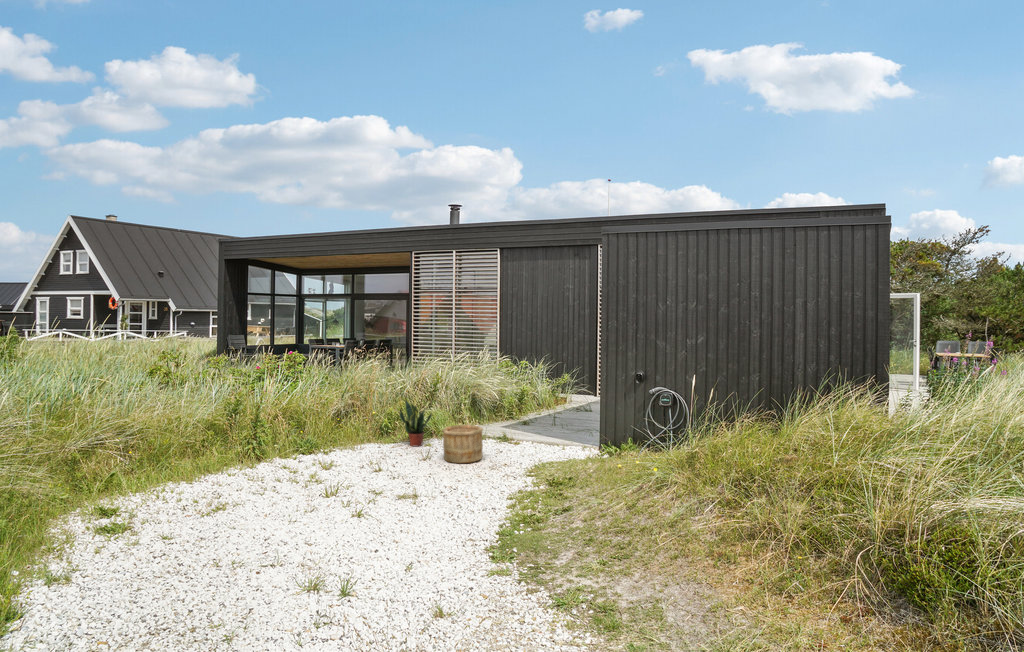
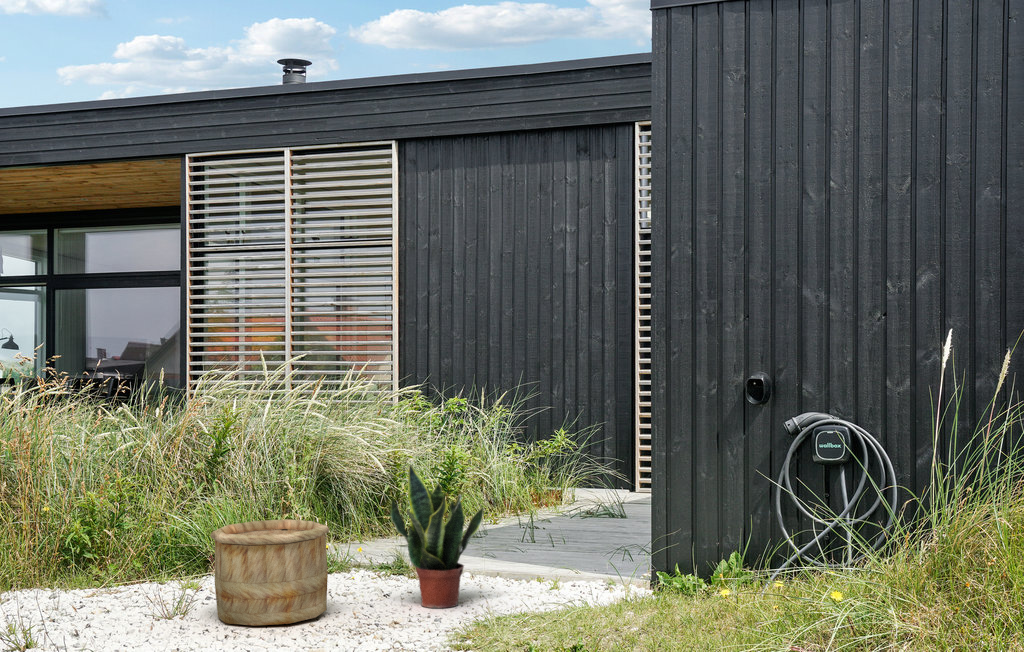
potted plant: present [400,400,432,446] -> present [390,464,483,608]

